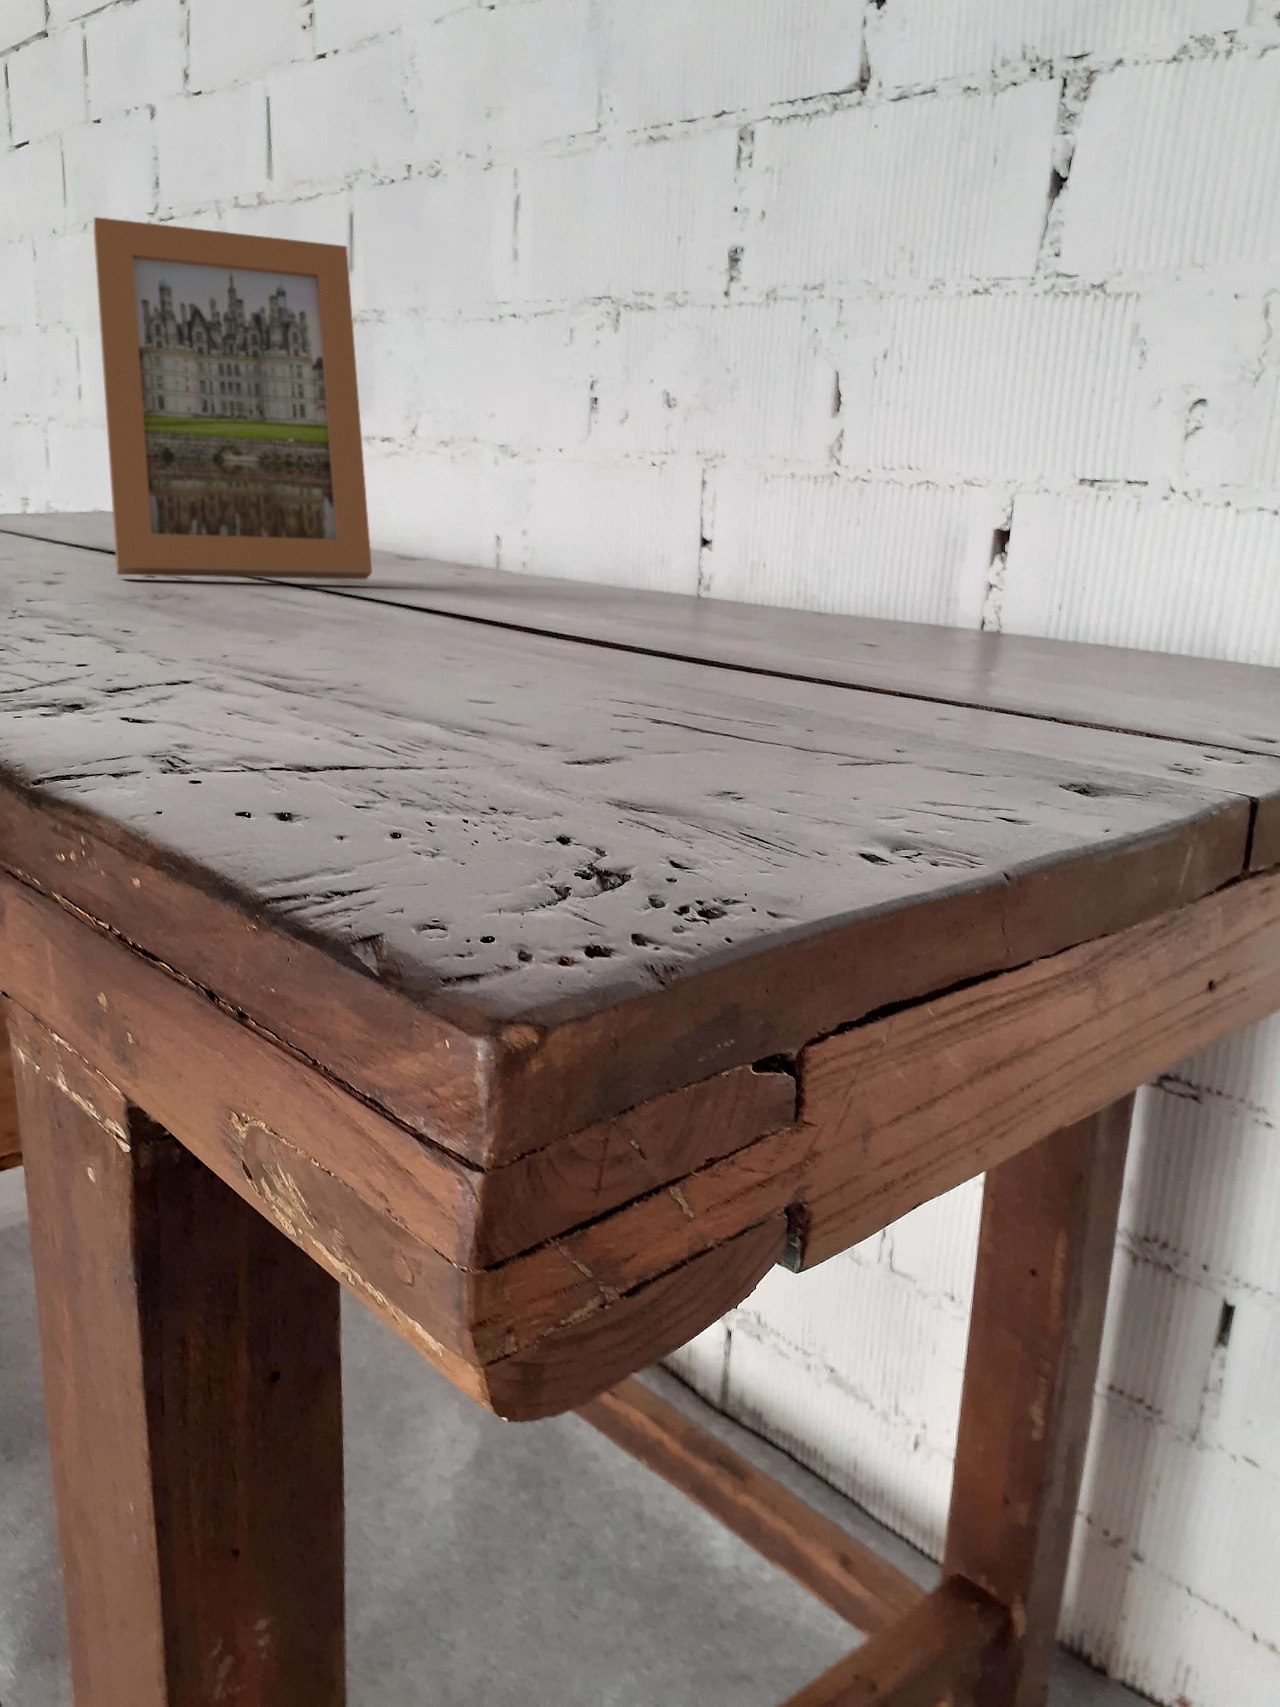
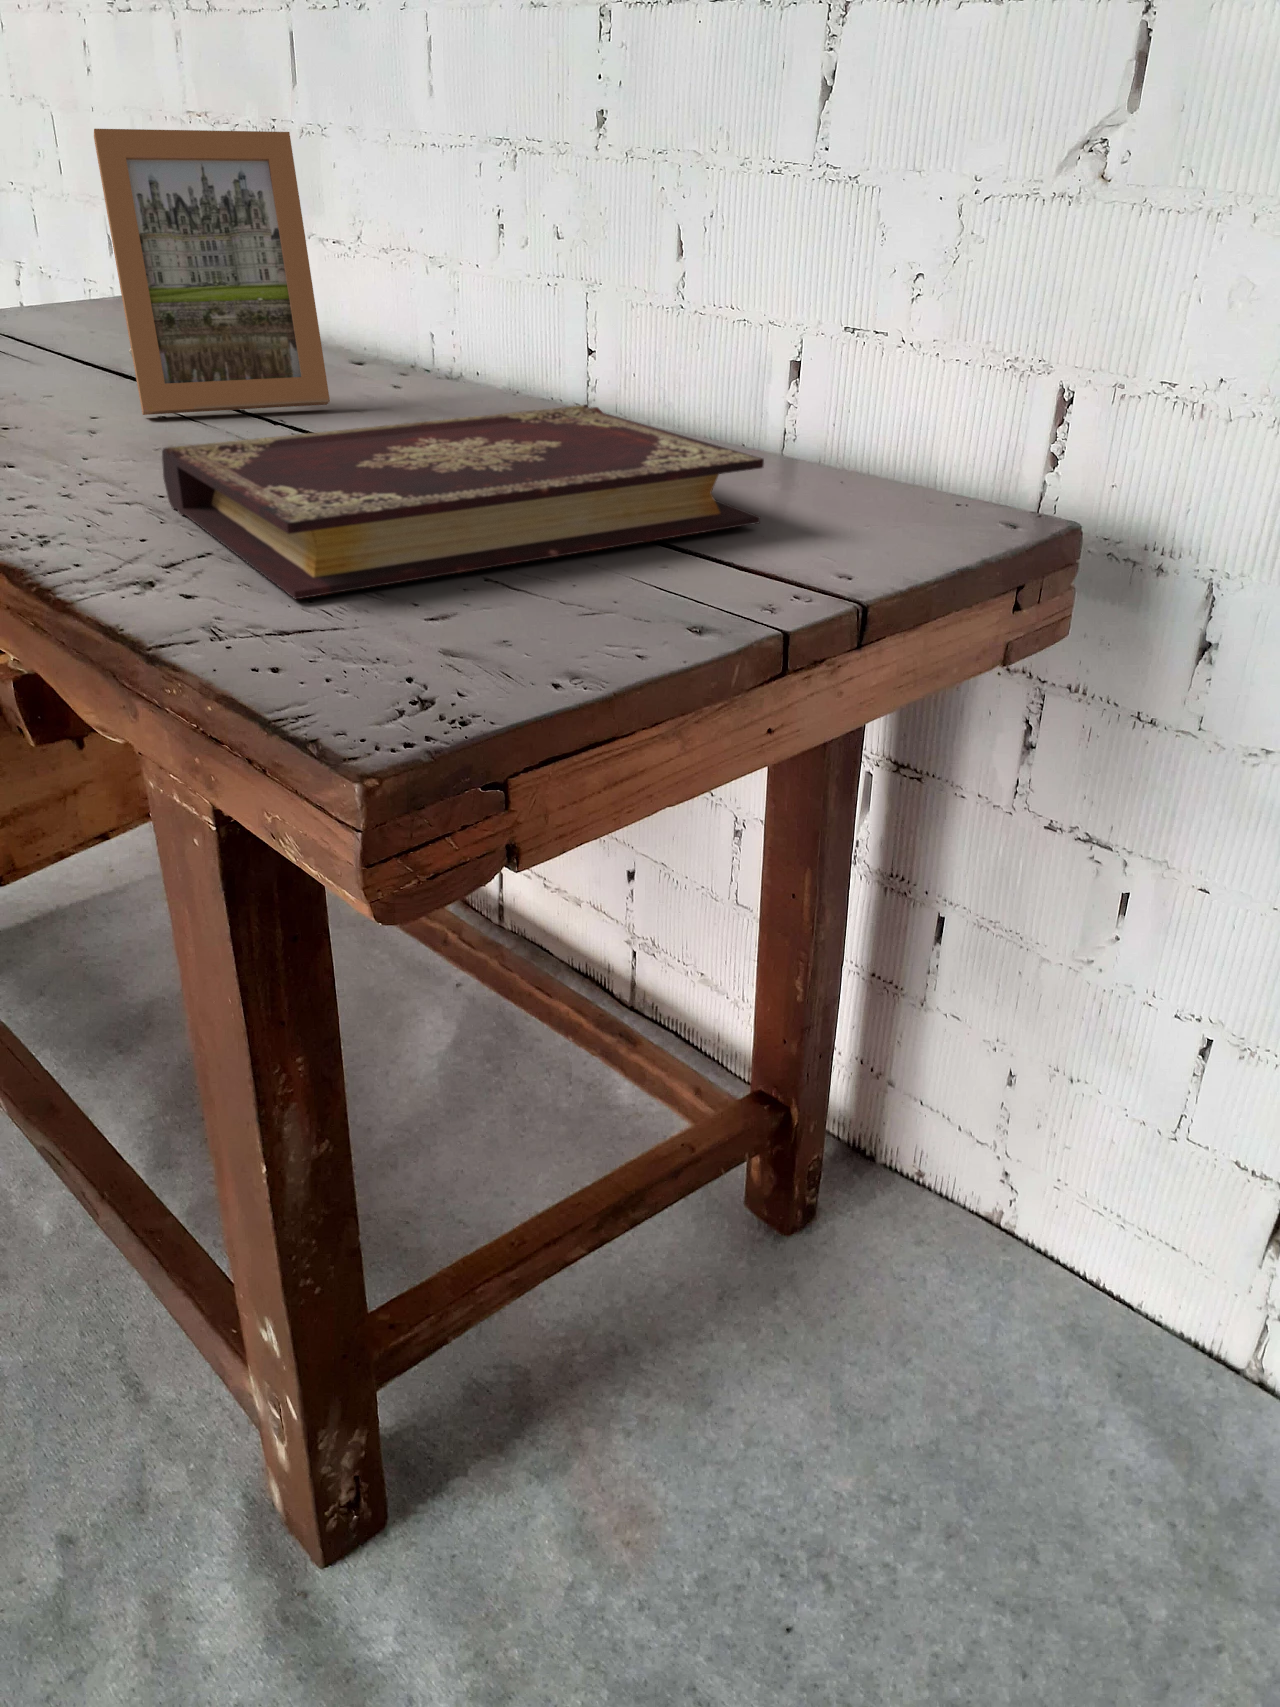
book: none [125,546,1059,729] -> present [162,405,764,599]

